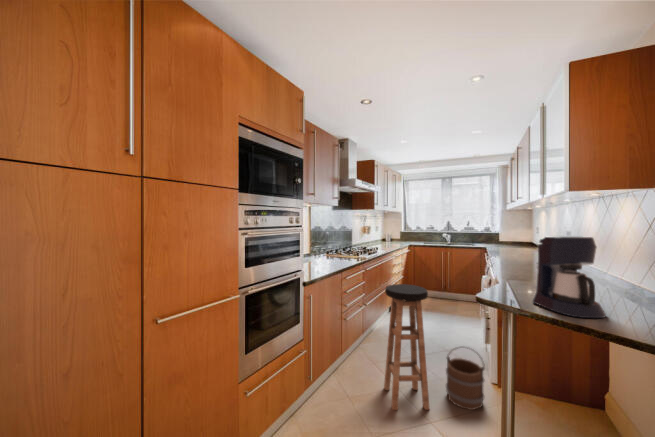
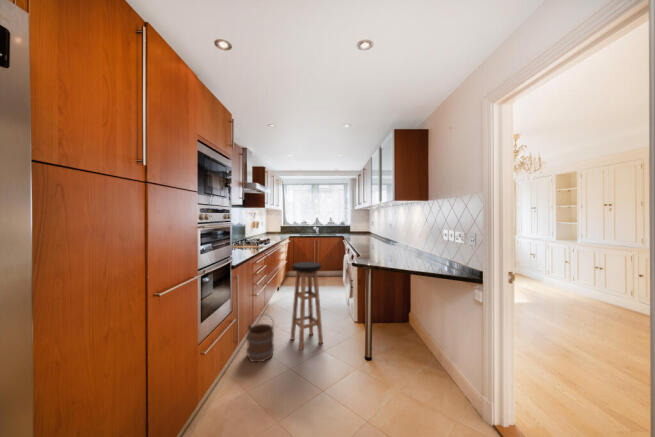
coffee maker: present [532,236,606,318] -> none [381,224,411,265]
bucket: present [446,356,485,410] -> present [246,316,274,362]

